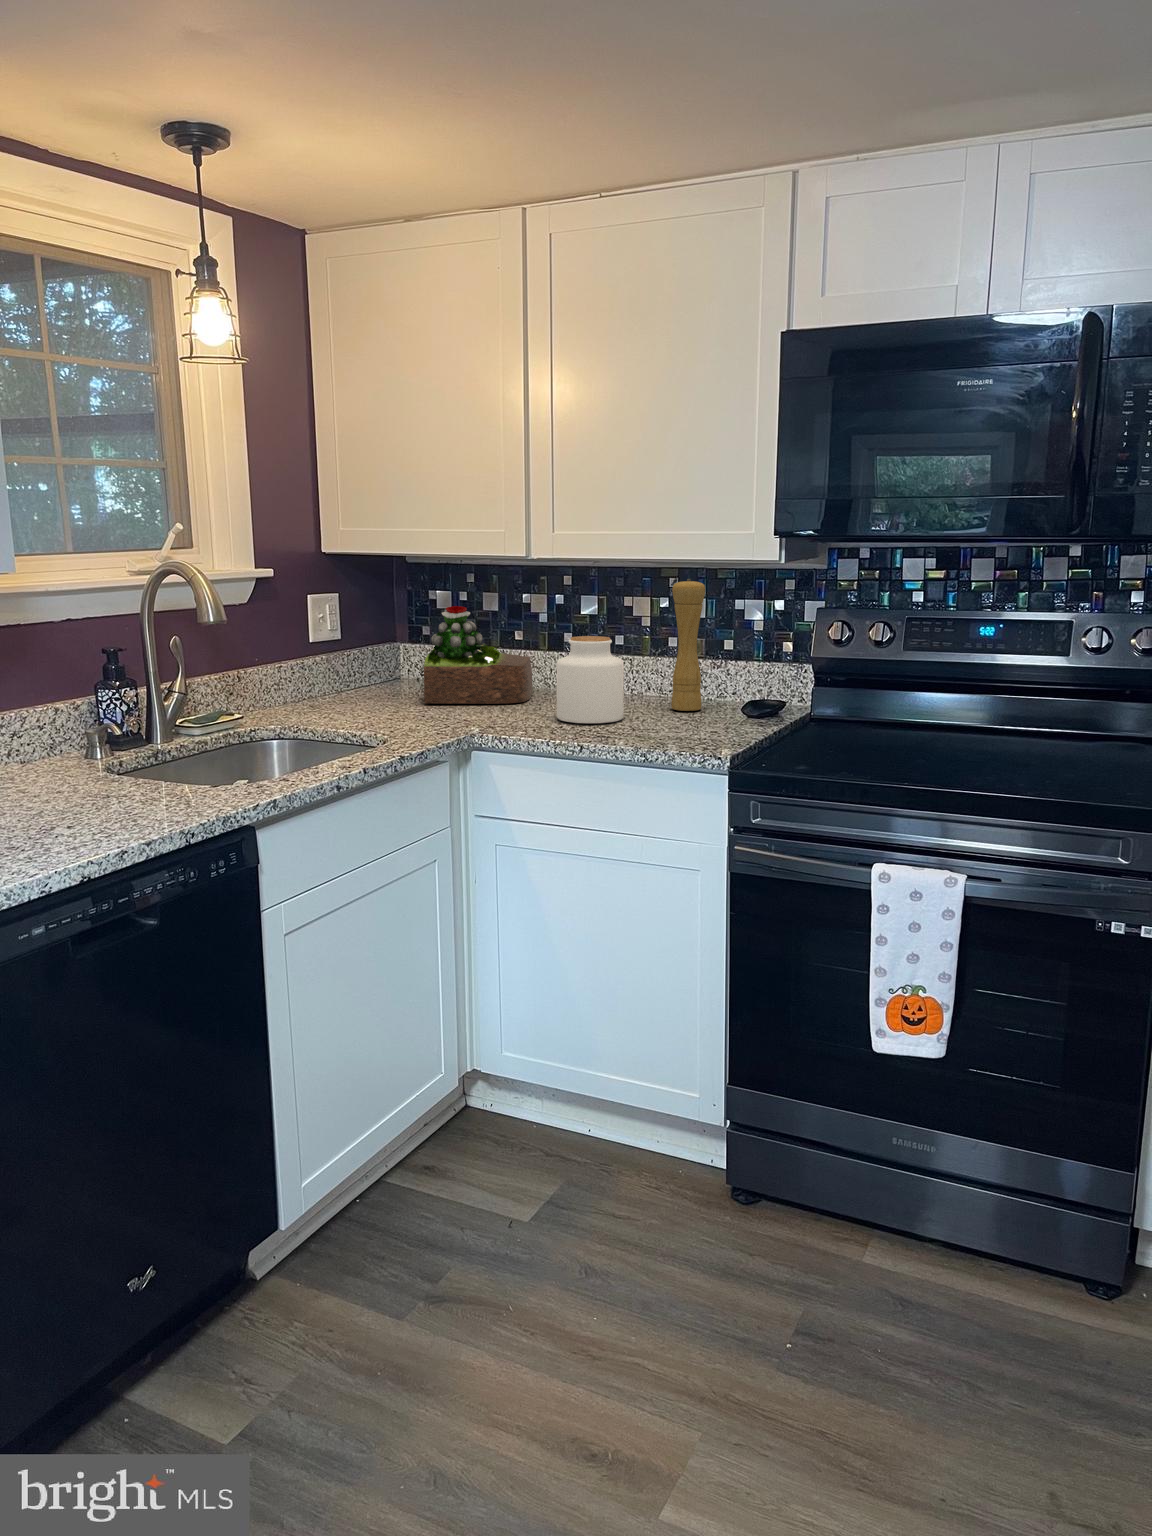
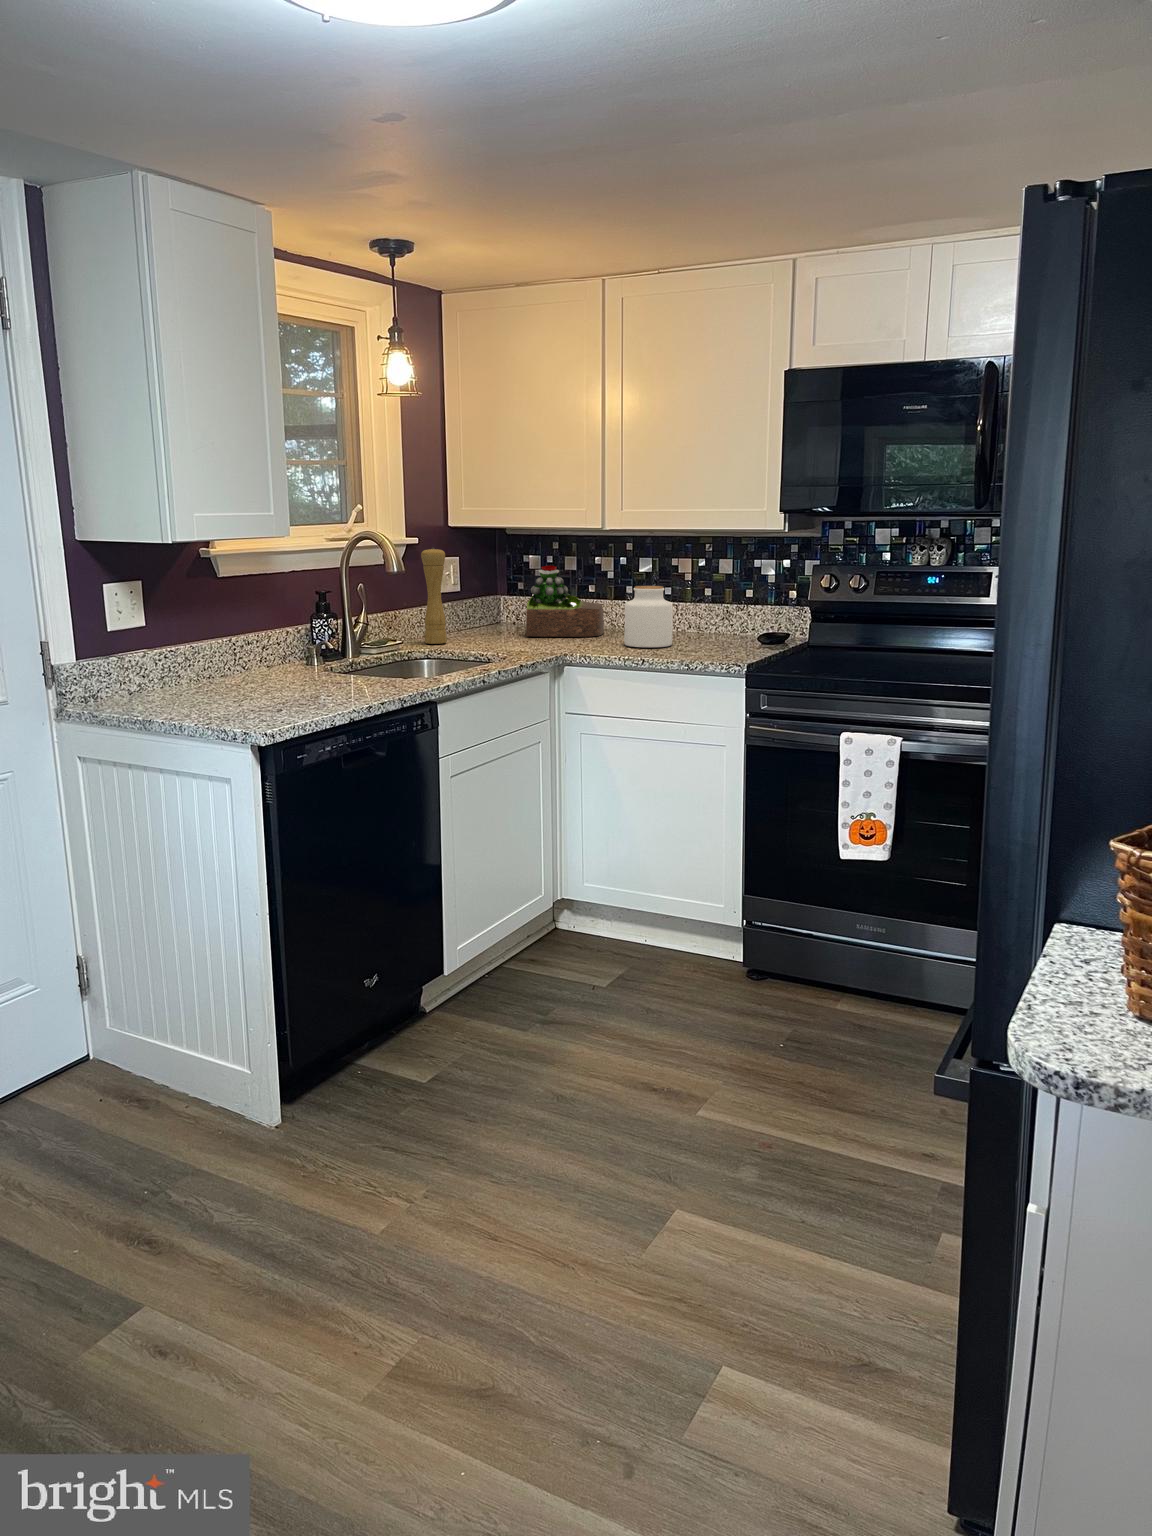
pepper mill: present [671,579,705,711] -> present [421,548,447,644]

